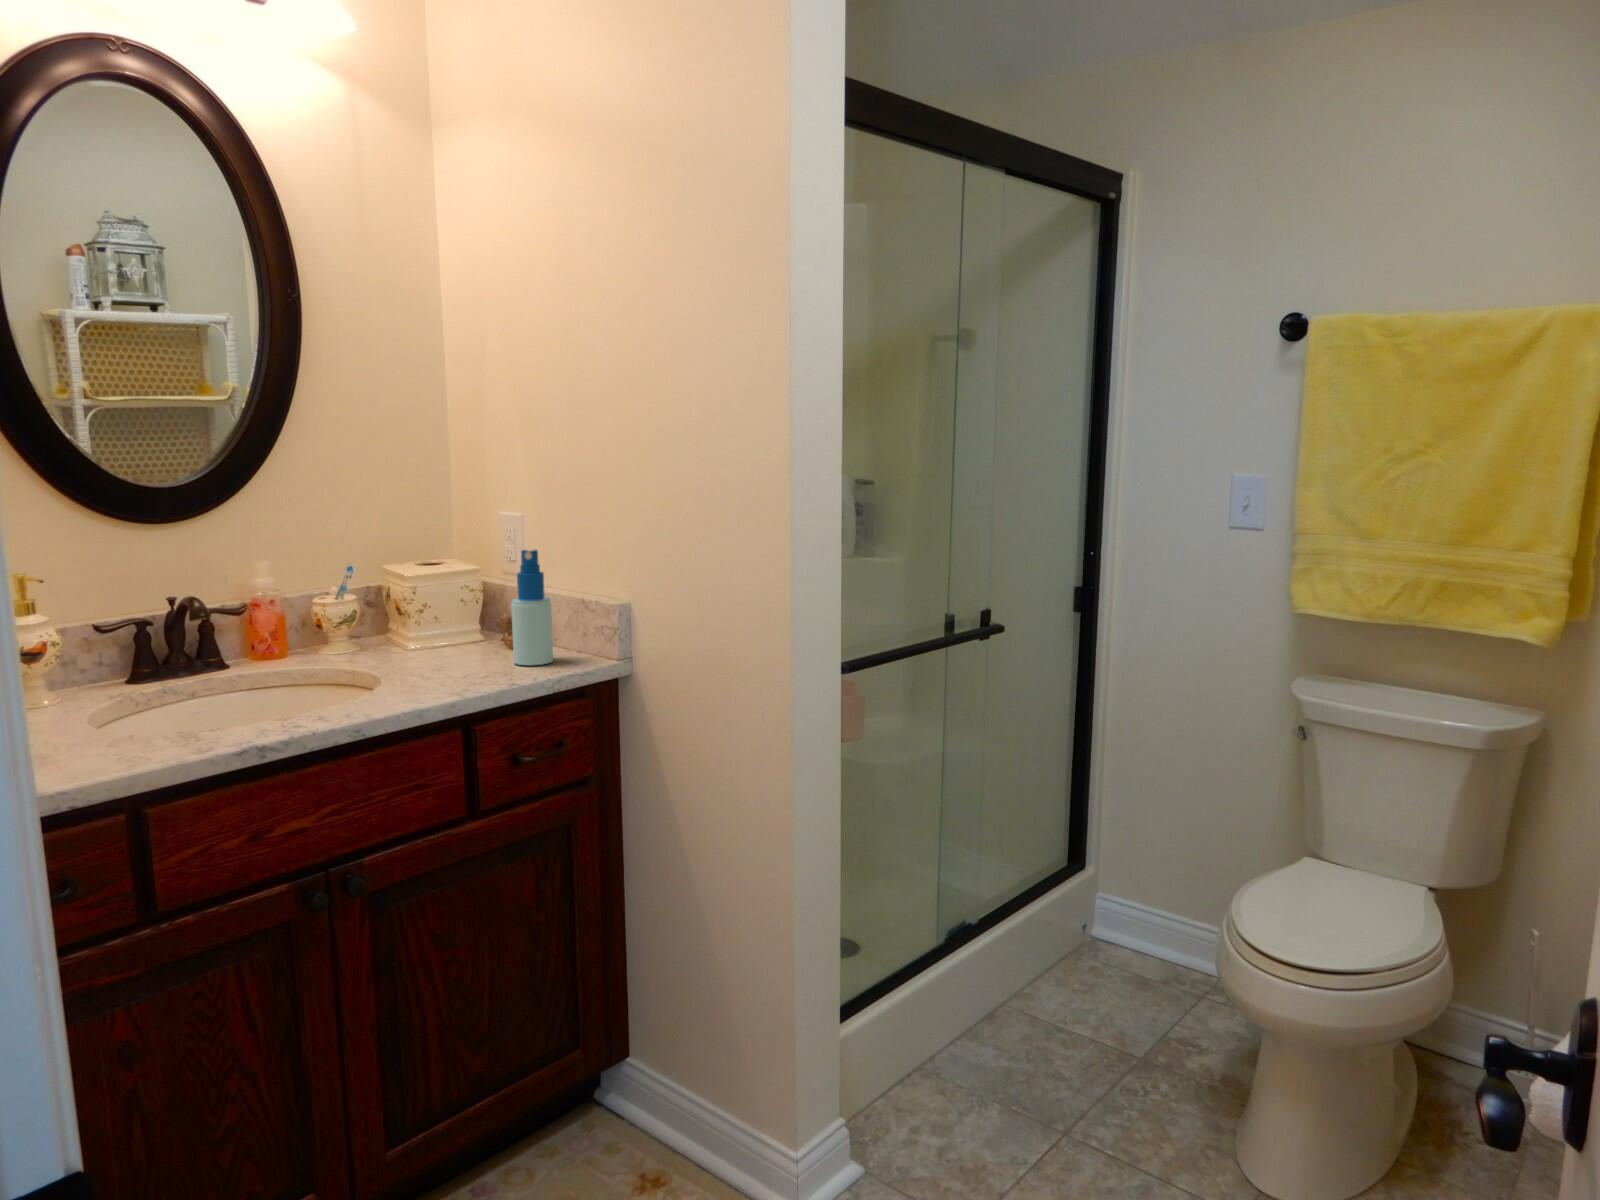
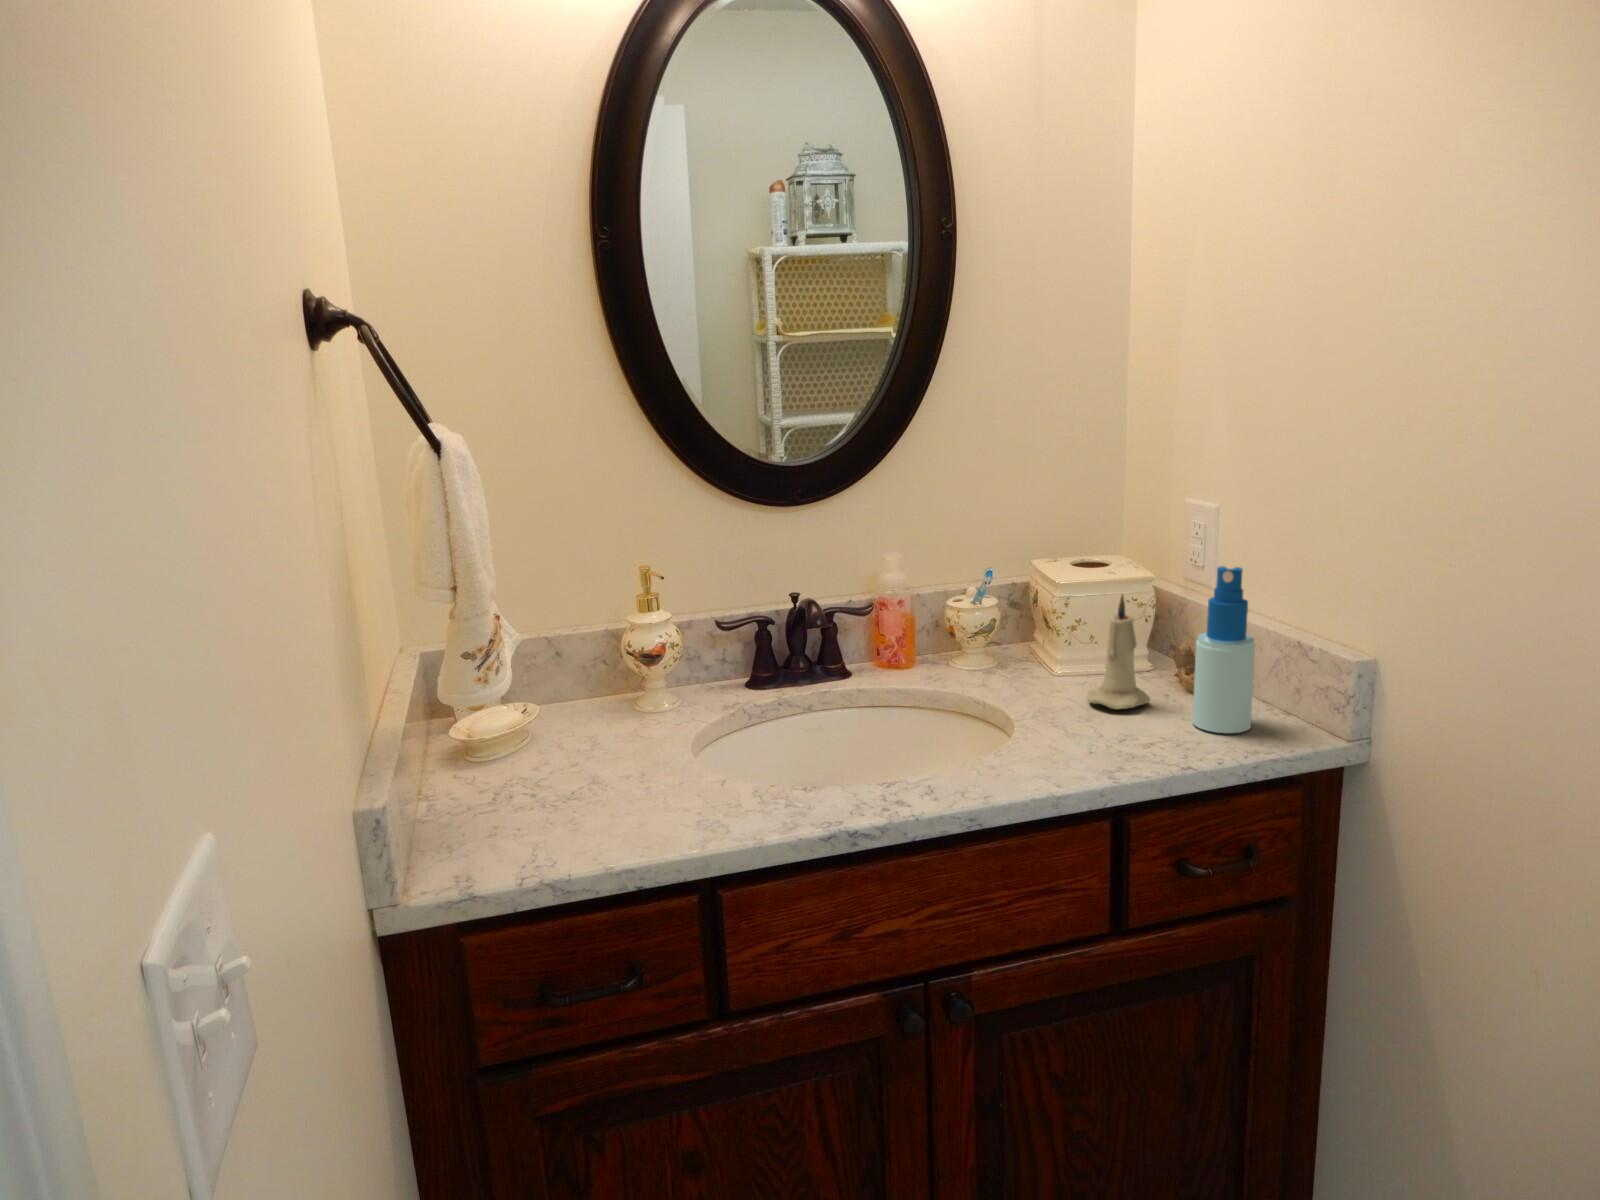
candle: none [435,576,483,661] -> present [1087,595,1150,709]

